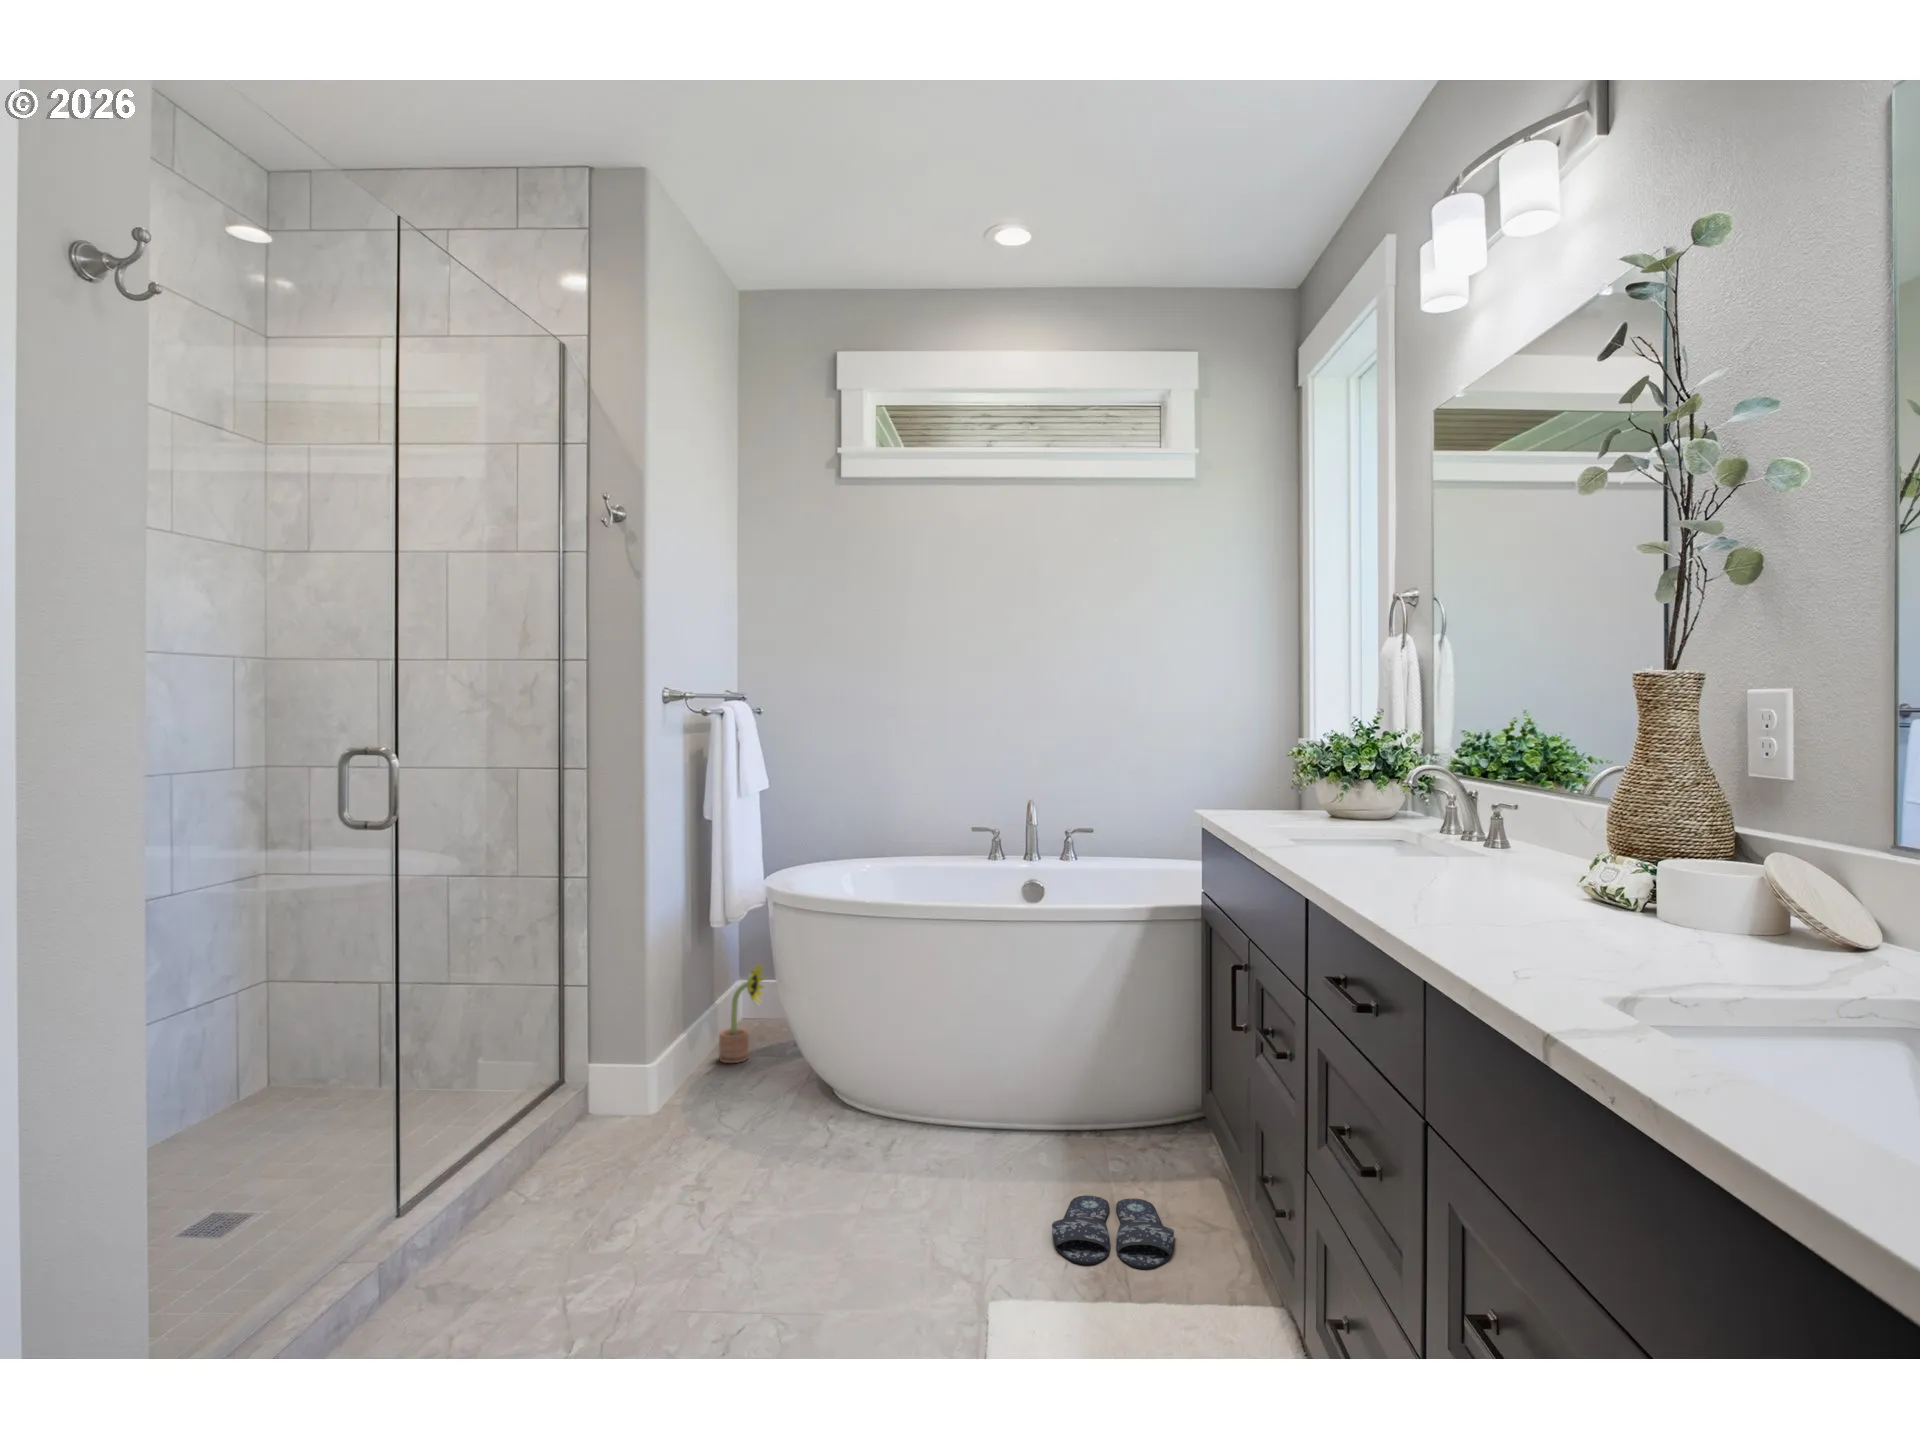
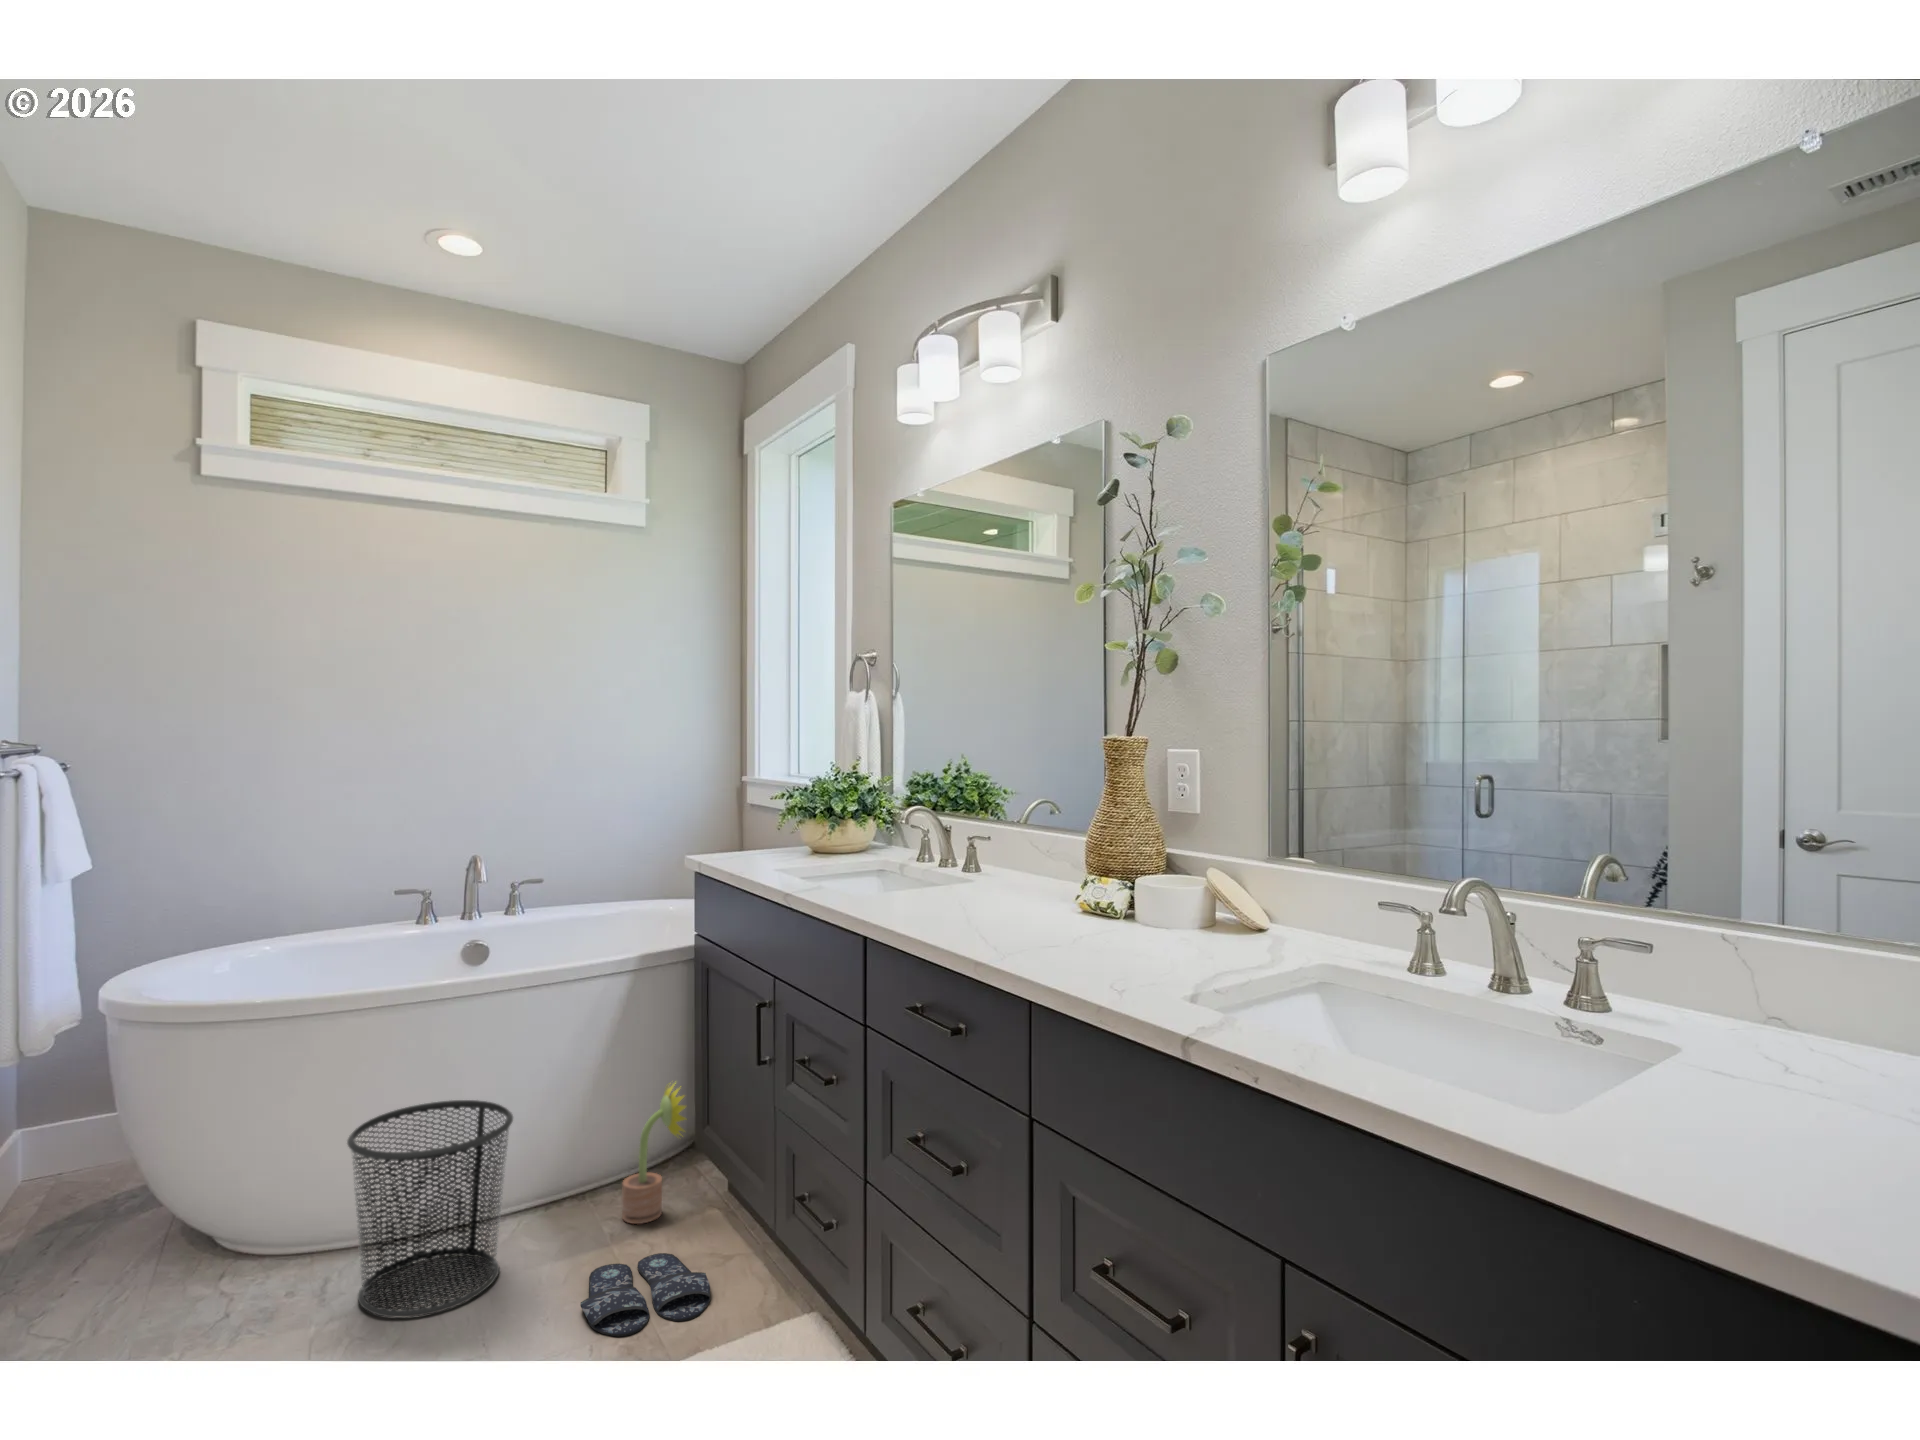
decorative plant: present [719,964,764,1063] -> present [622,1085,686,1224]
waste bin: none [883,1012,1014,1194] -> present [347,1100,513,1317]

